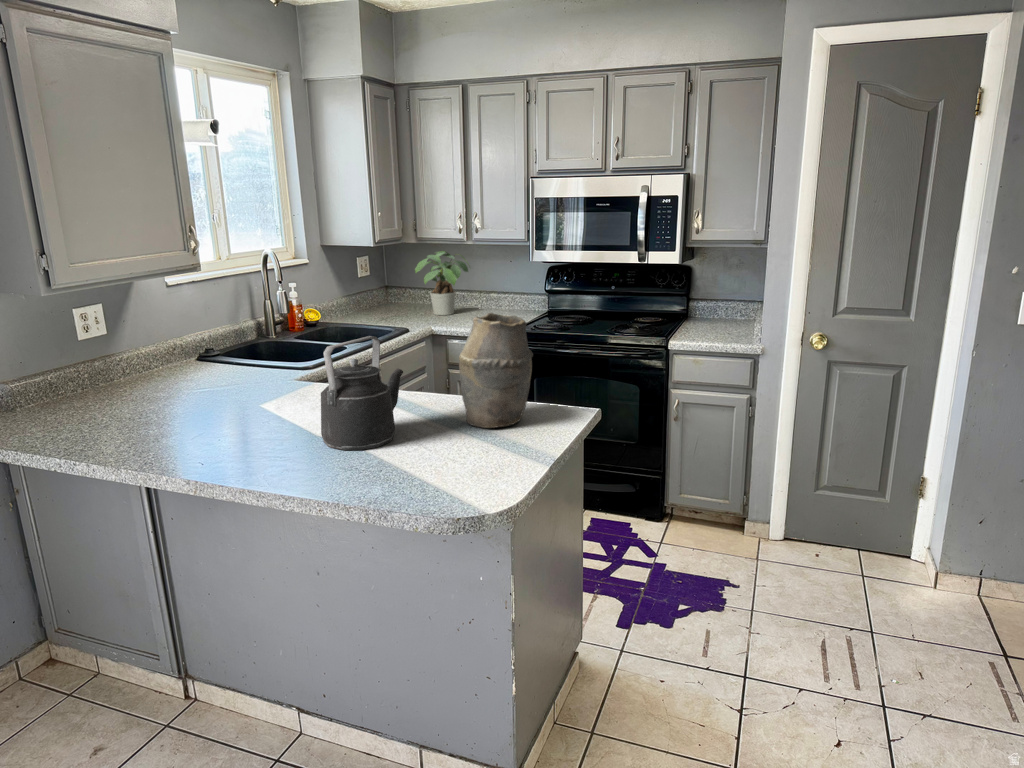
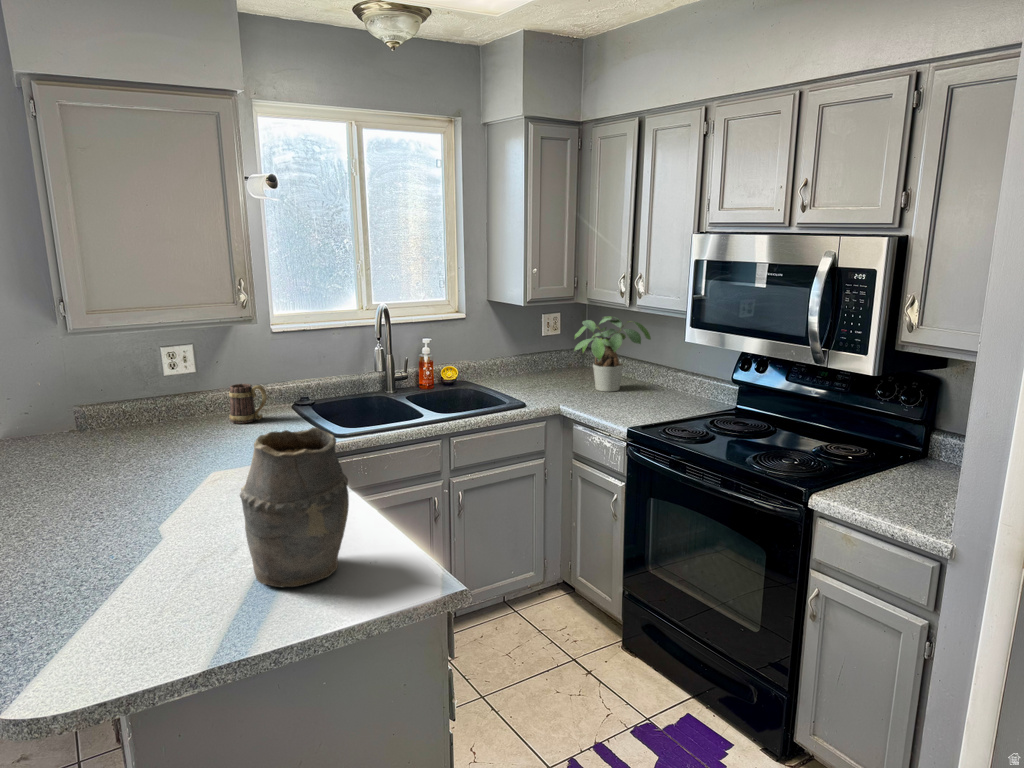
mug: none [165,336,206,378] -> present [229,384,267,423]
kettle: present [321,336,403,450] -> none [86,432,234,569]

